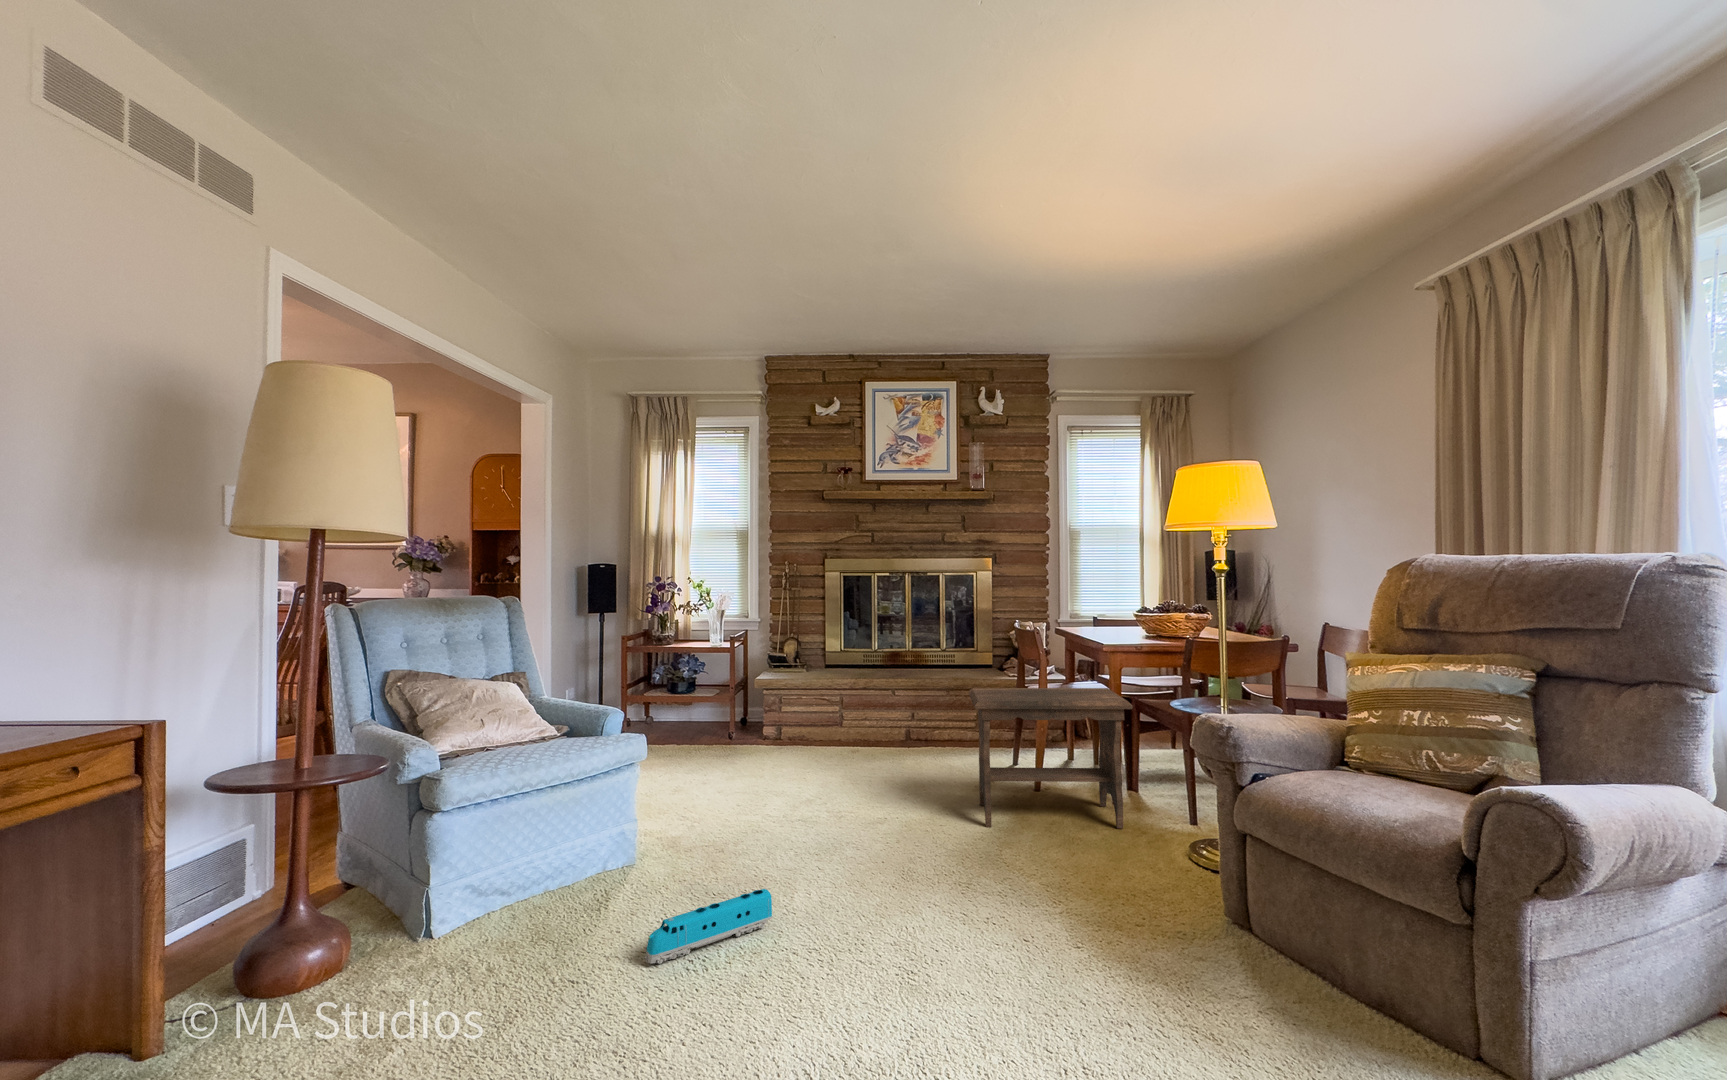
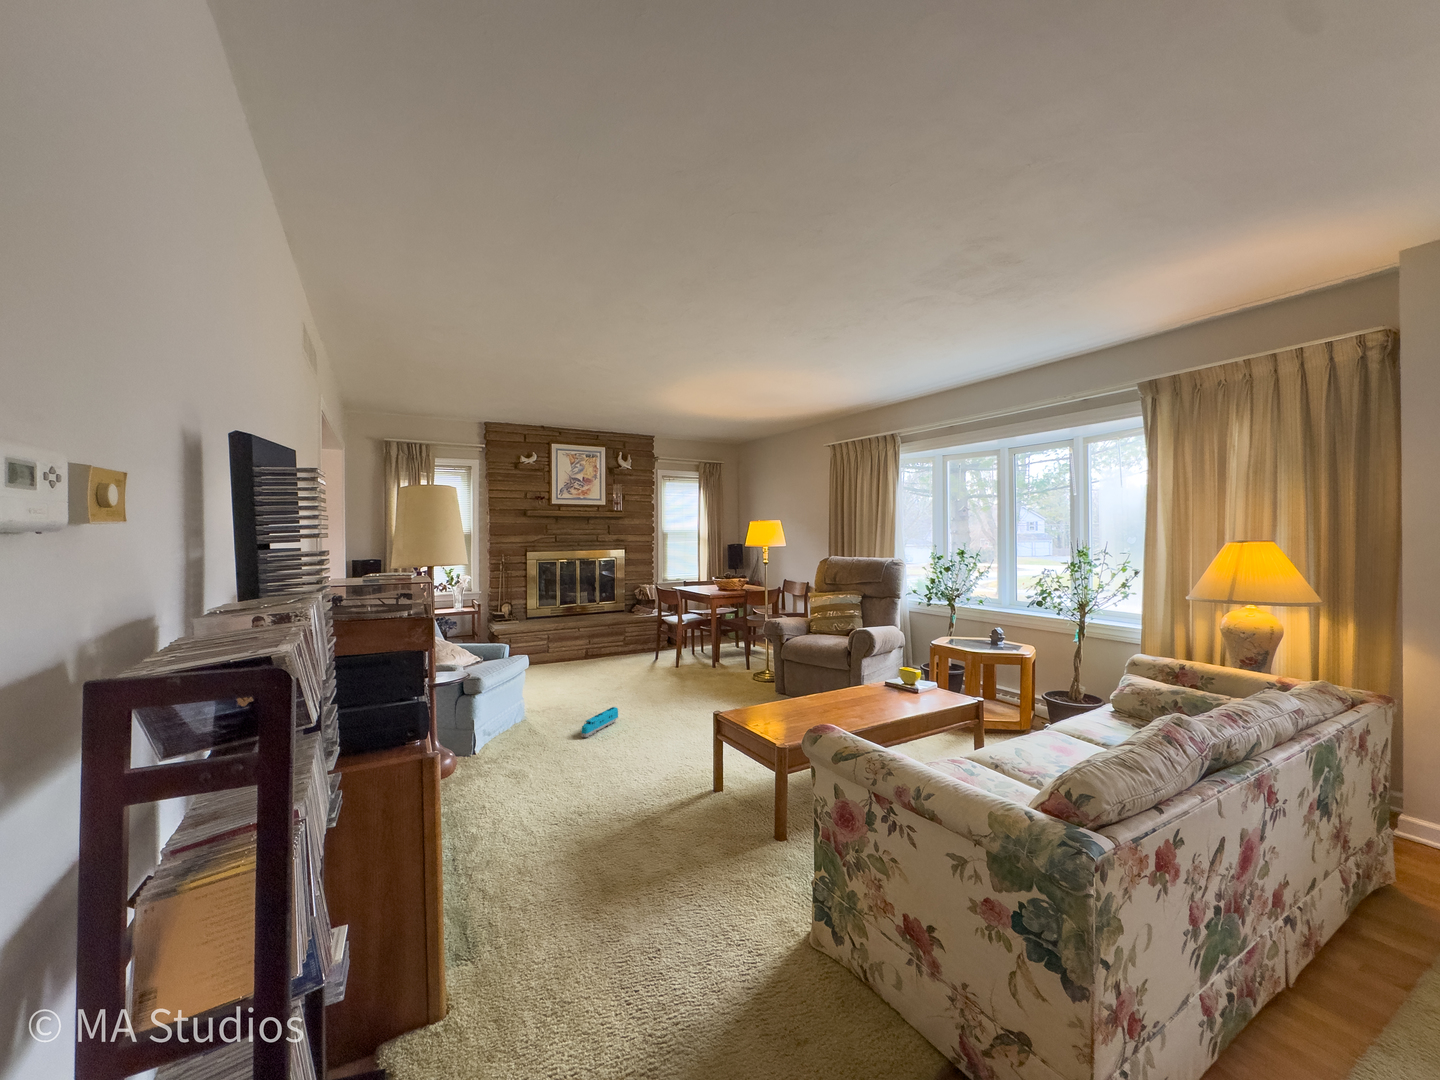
footstool: present [969,688,1133,828] -> none [651,615,728,682]

